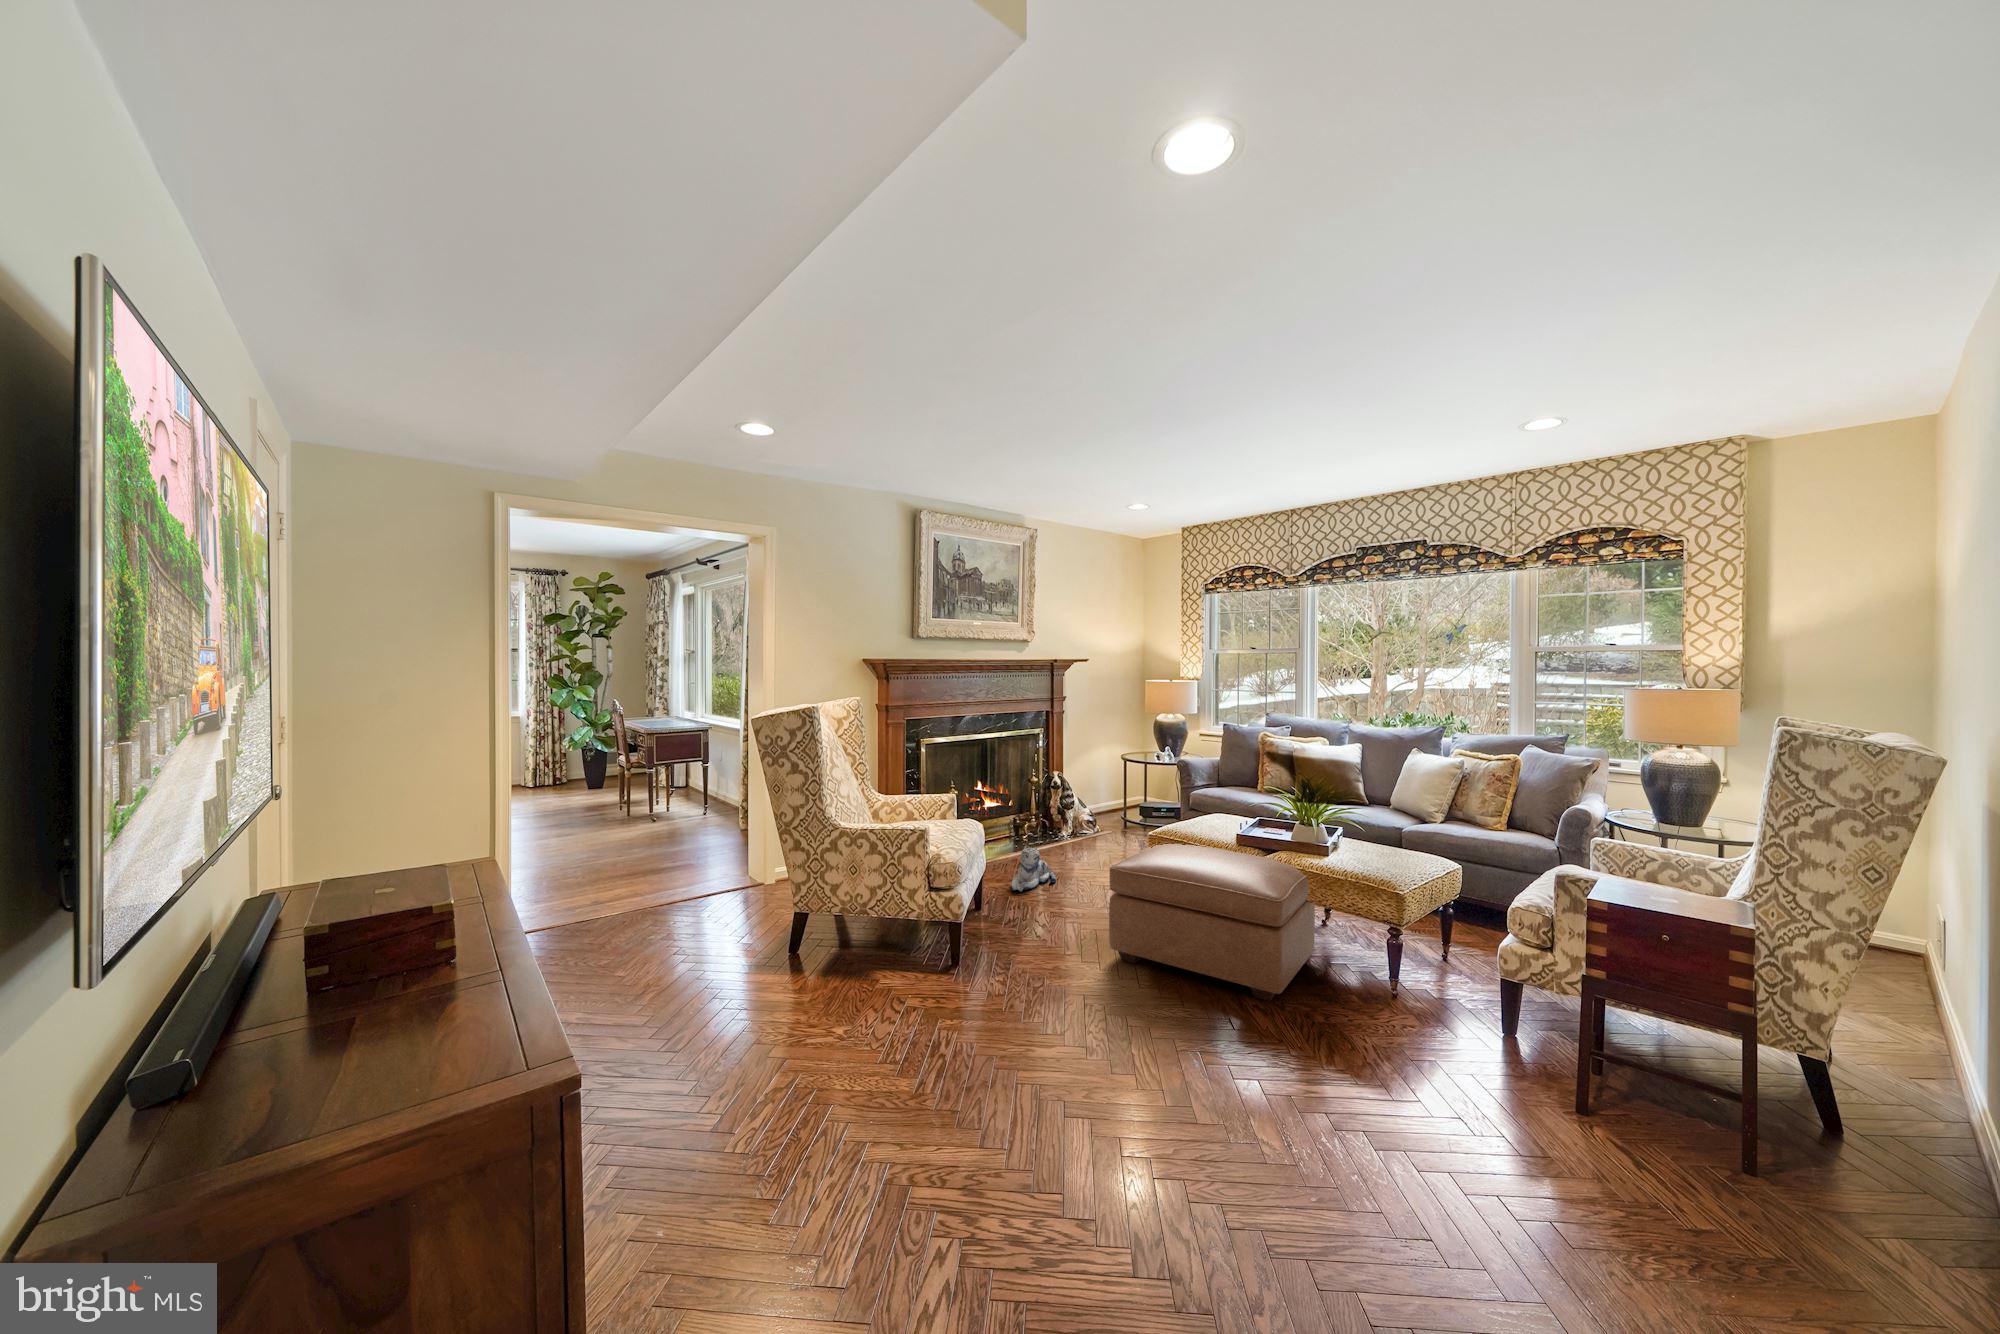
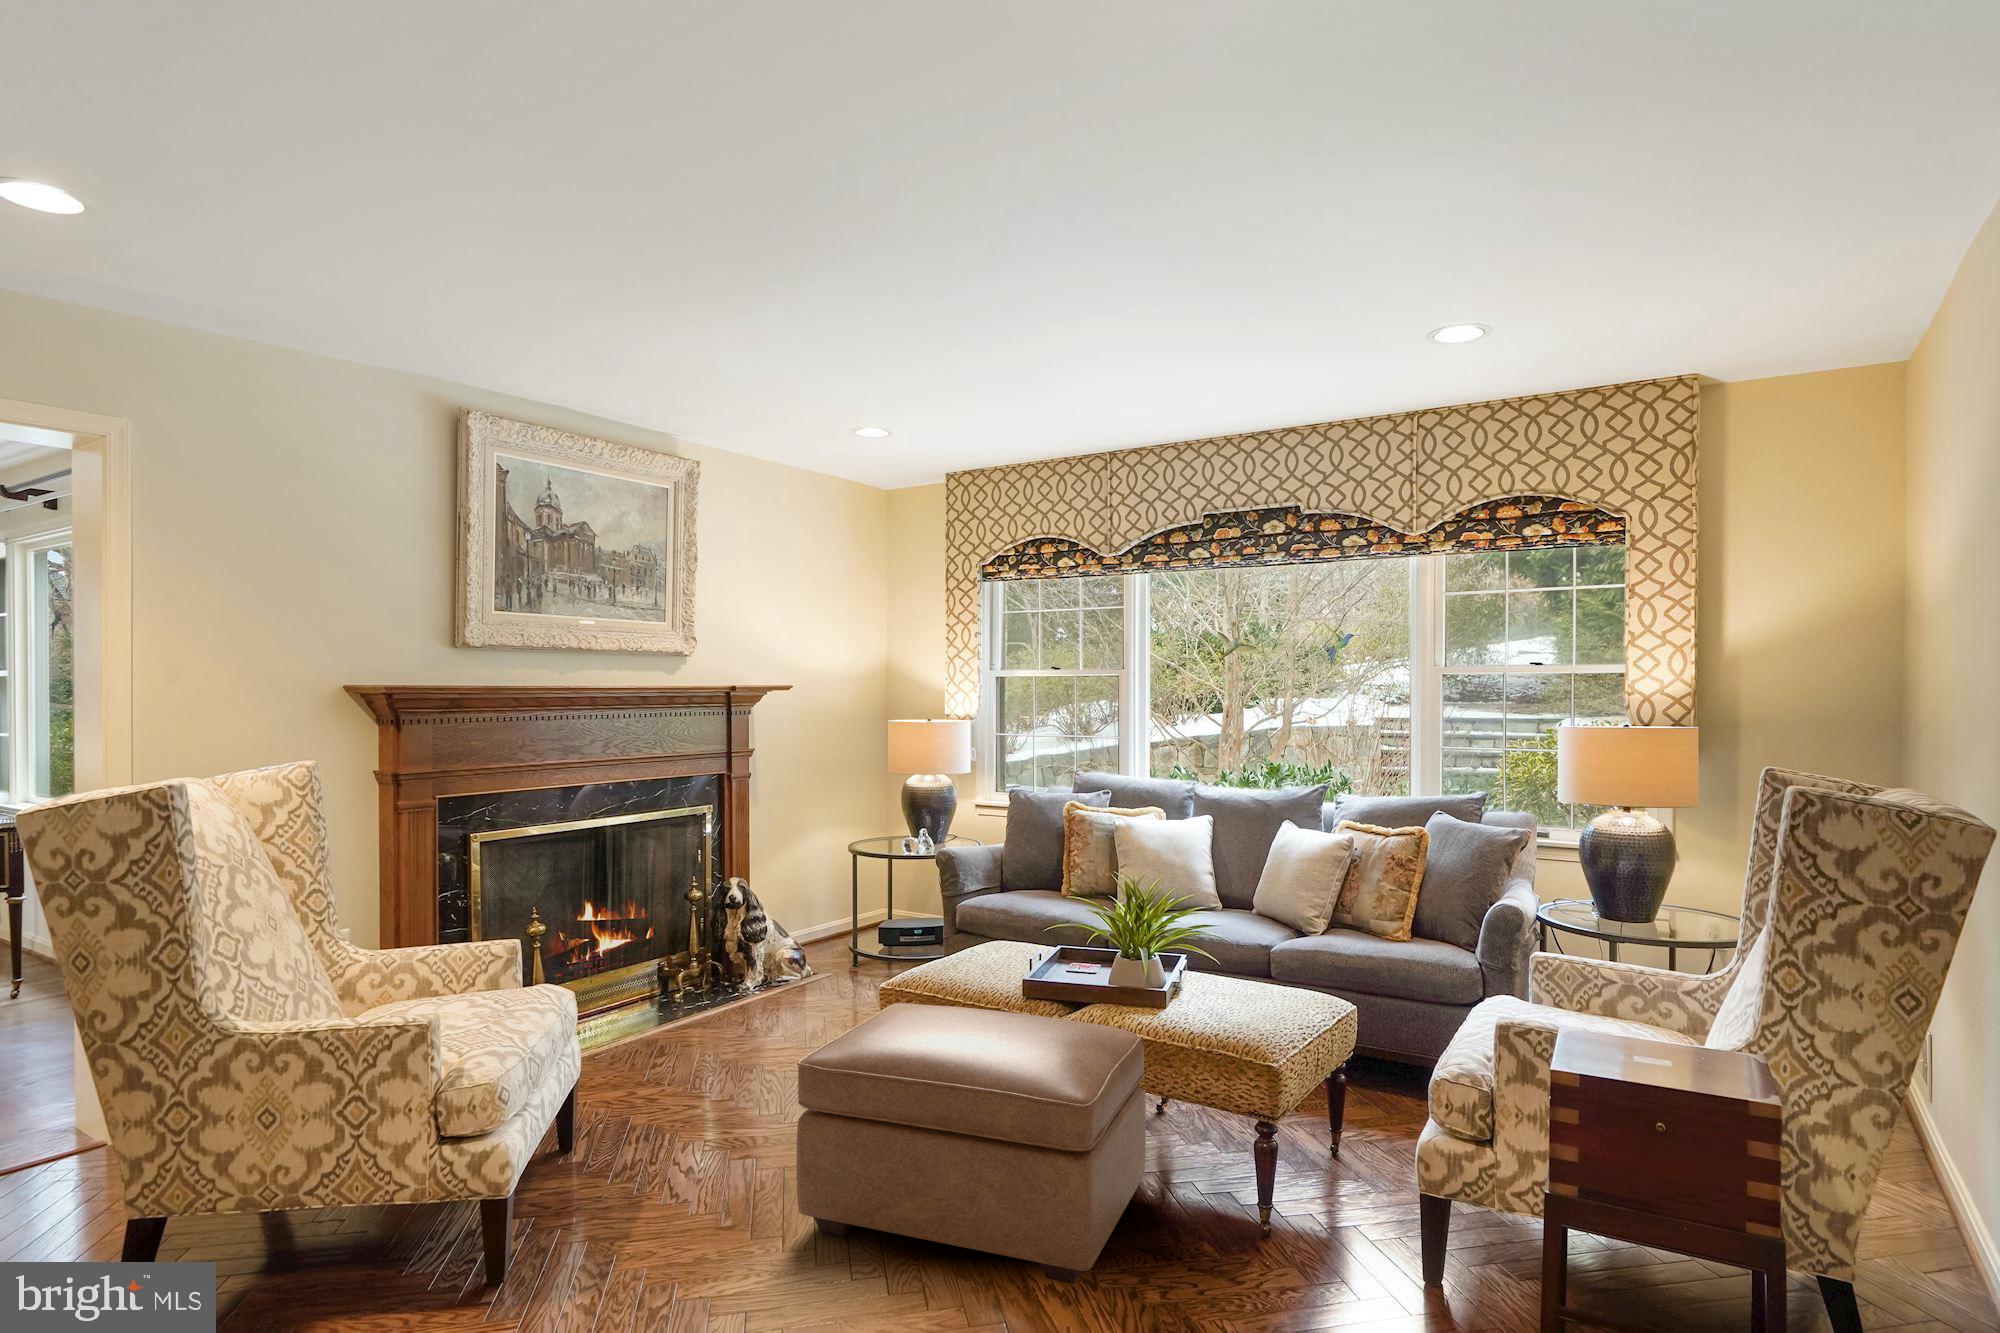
plush toy: present [1011,847,1056,892] -> none [634,1021,722,1108]

